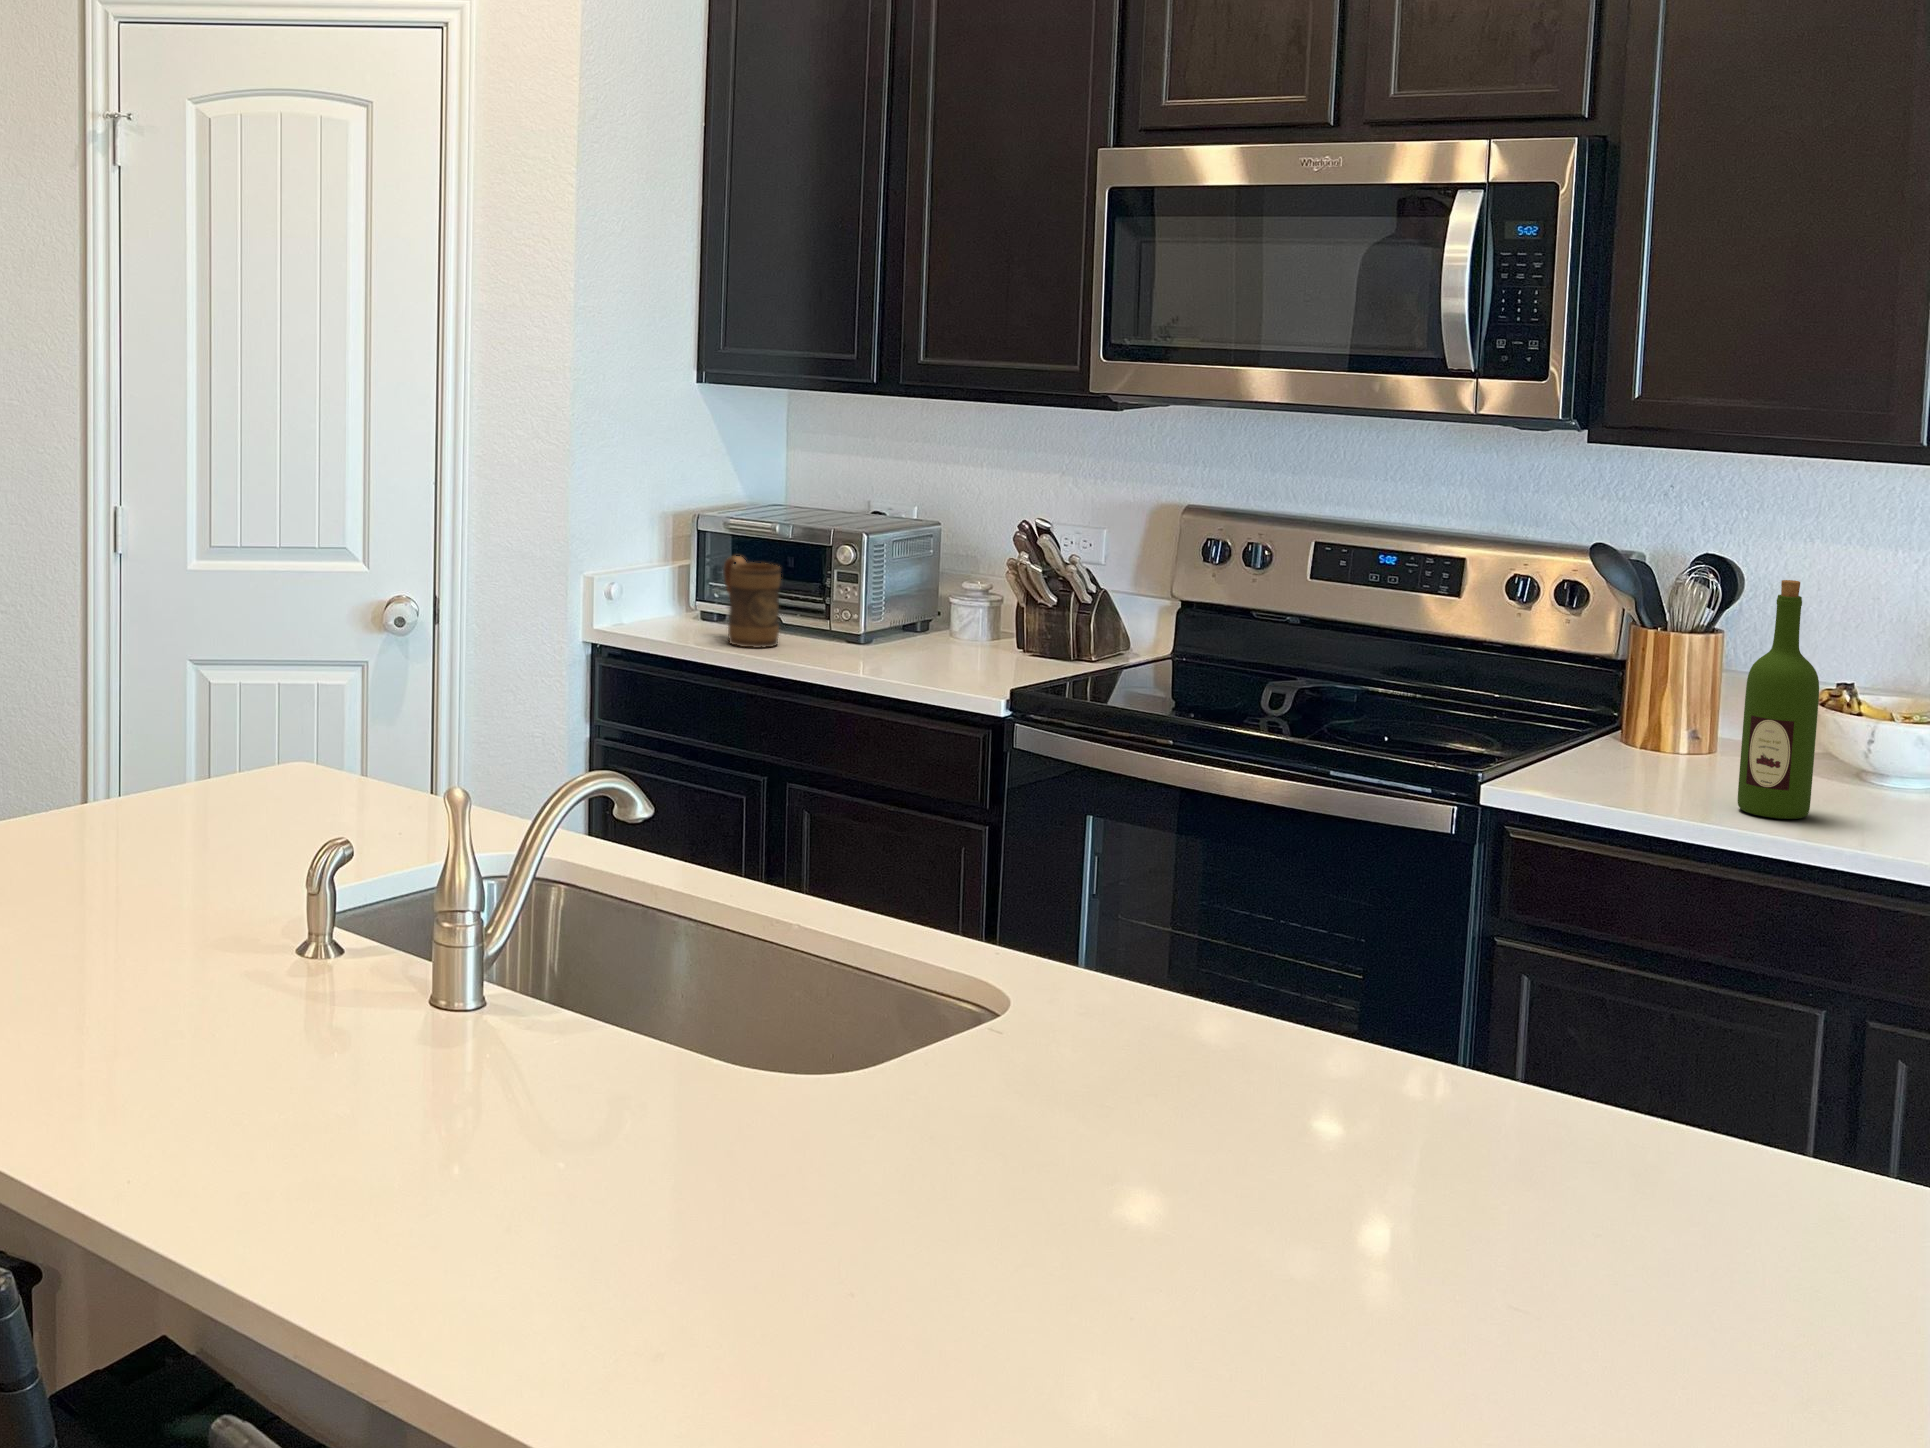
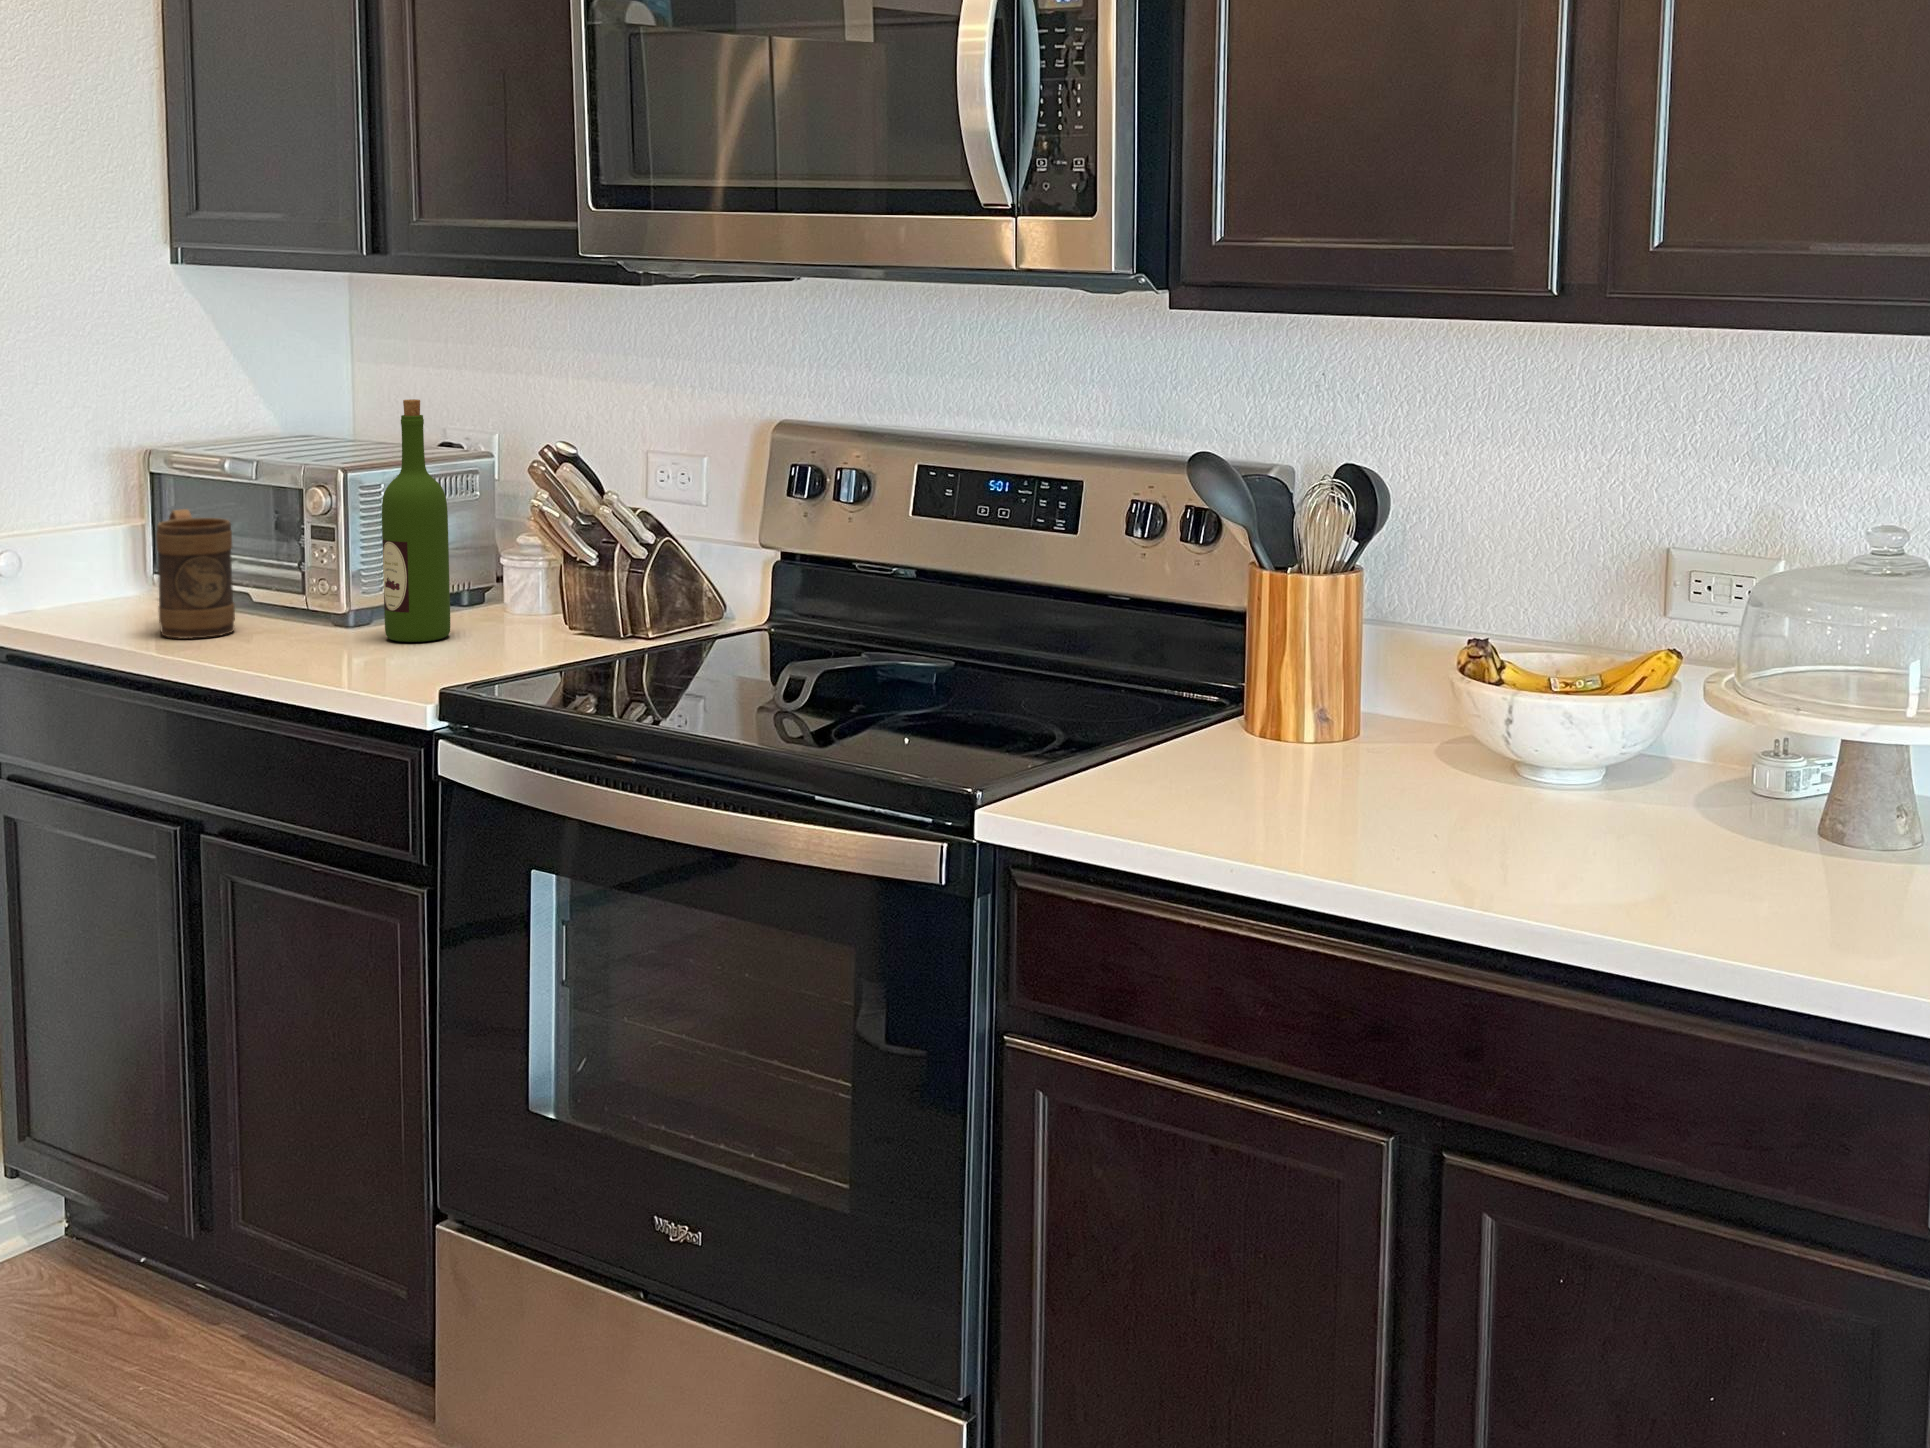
wine bottle: present [1738,580,1819,819] -> present [382,399,450,642]

